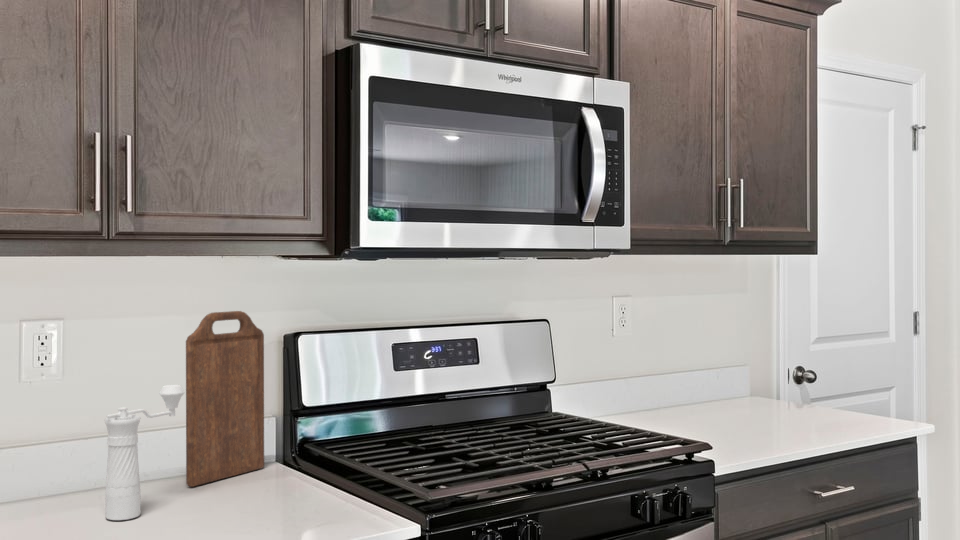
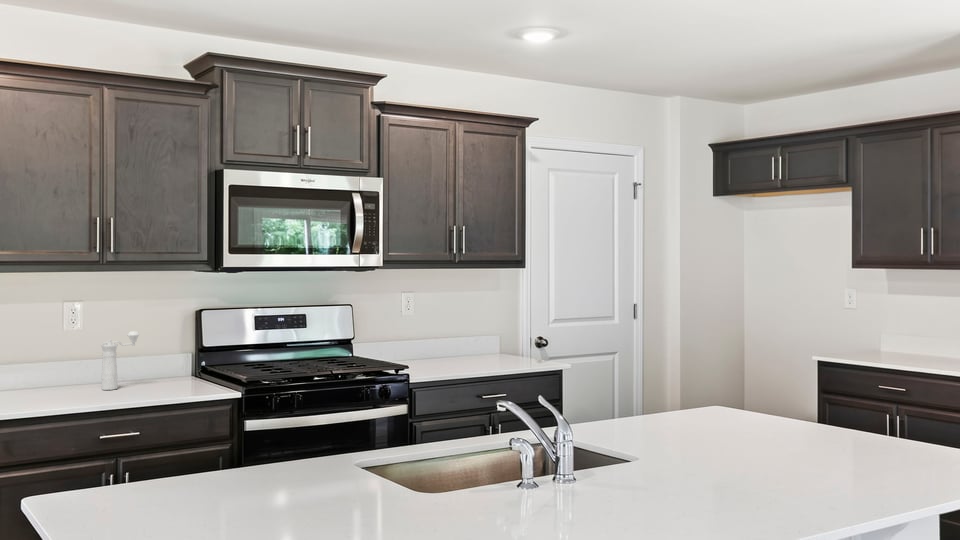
cutting board: present [186,311,264,487] -> none [142,298,184,382]

